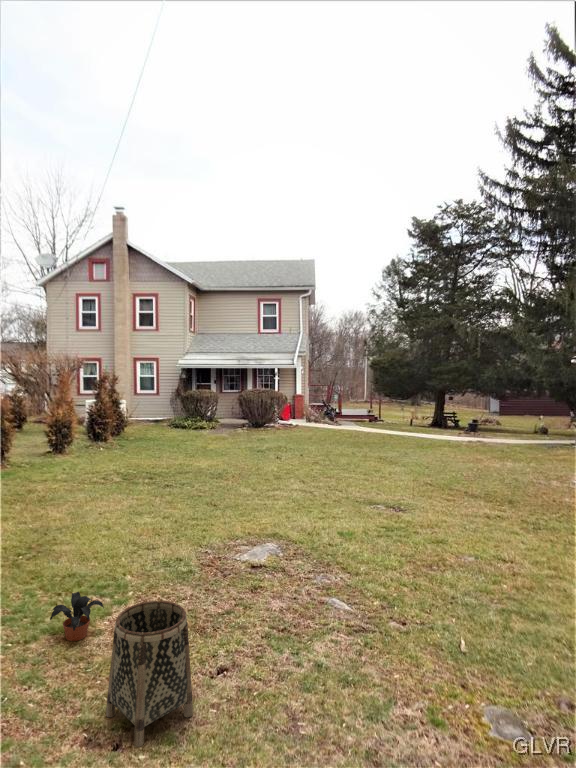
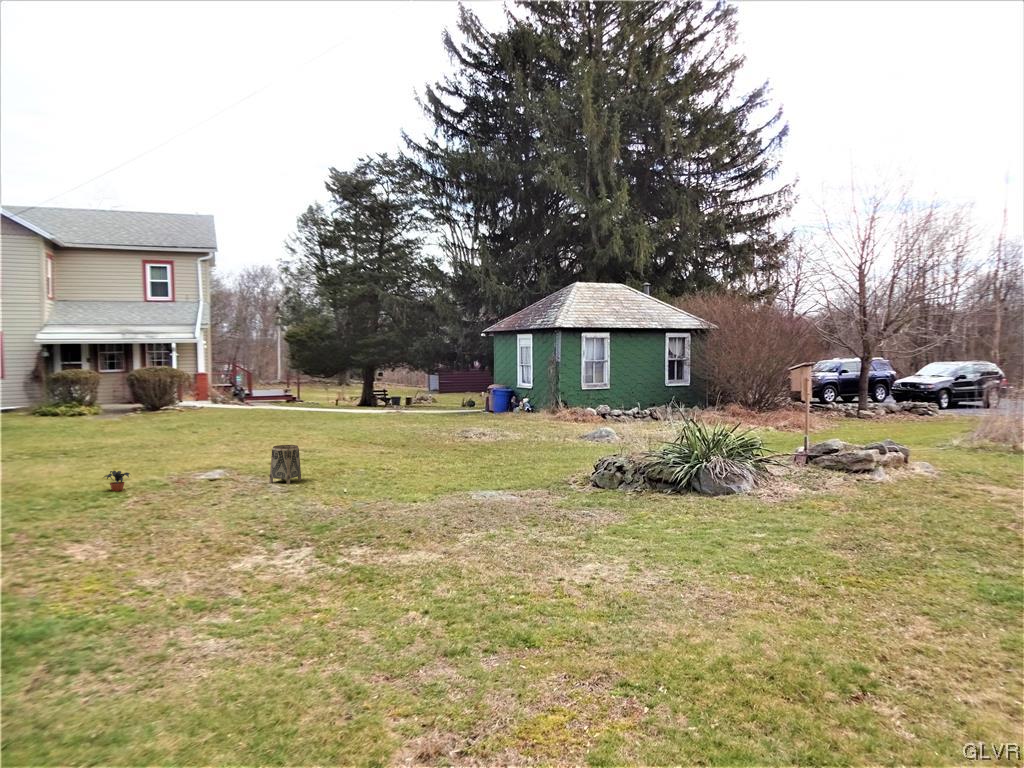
basket: present [106,601,193,747] -> present [269,445,301,484]

